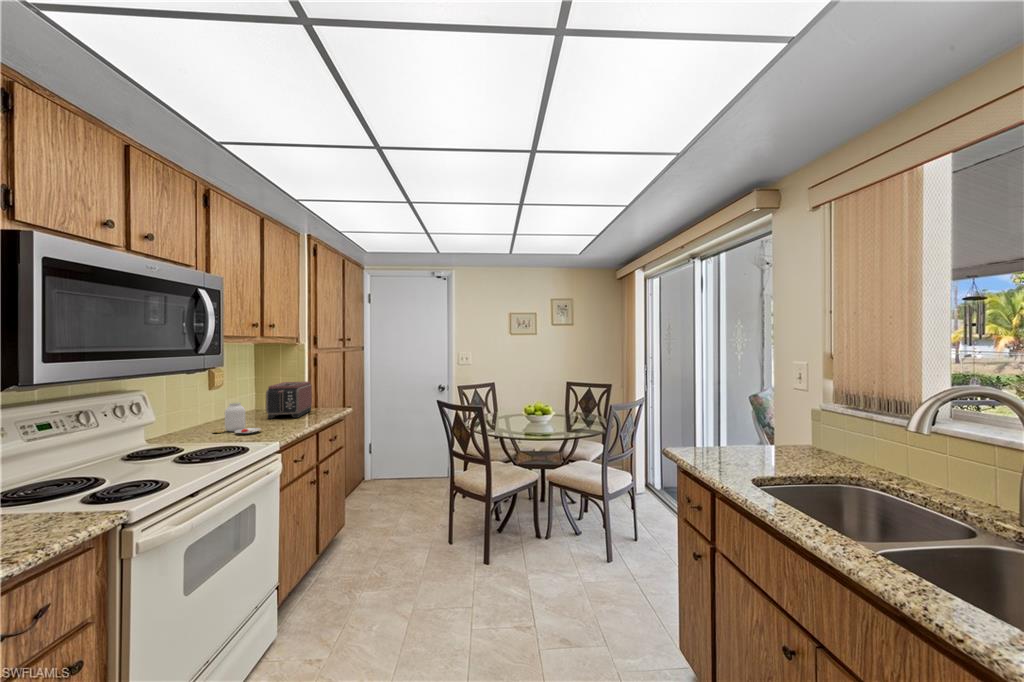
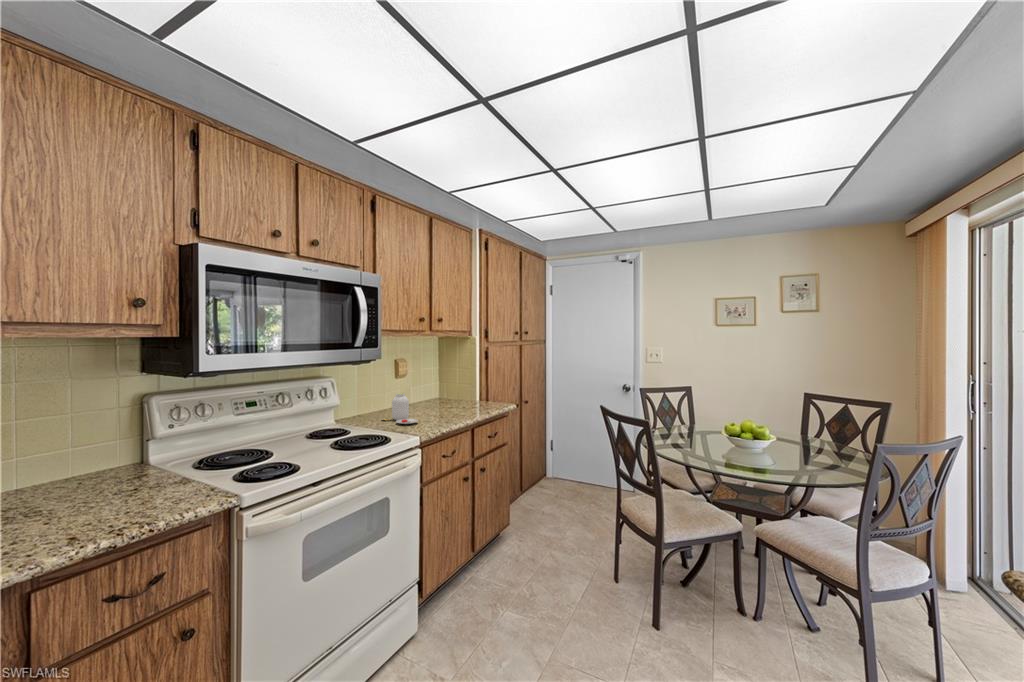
toaster: present [266,382,312,419] -> none [434,375,479,411]

